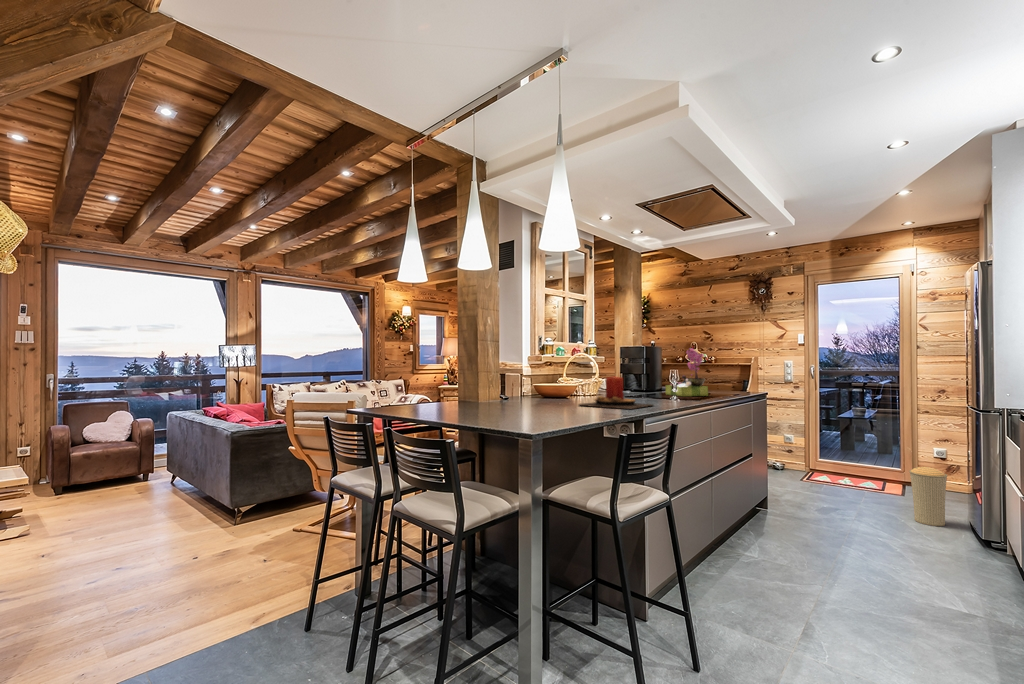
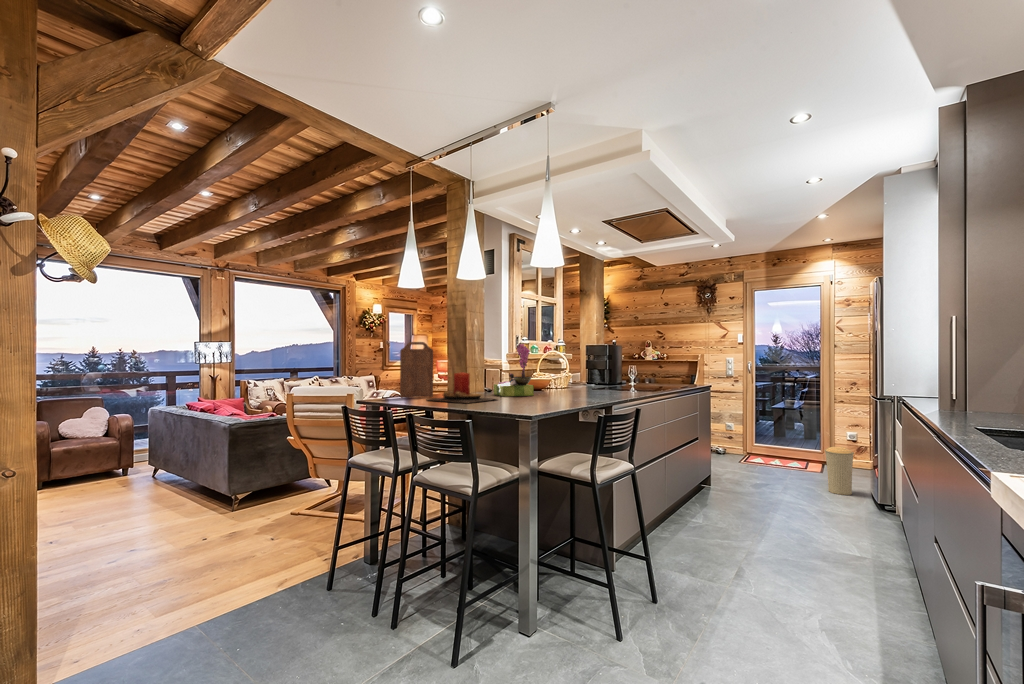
cutting board: none [399,343,436,407] -> present [400,342,433,398]
flower arrangement: present [666,348,708,396] -> present [494,344,534,397]
candle: present [579,376,652,409] -> present [427,372,494,404]

